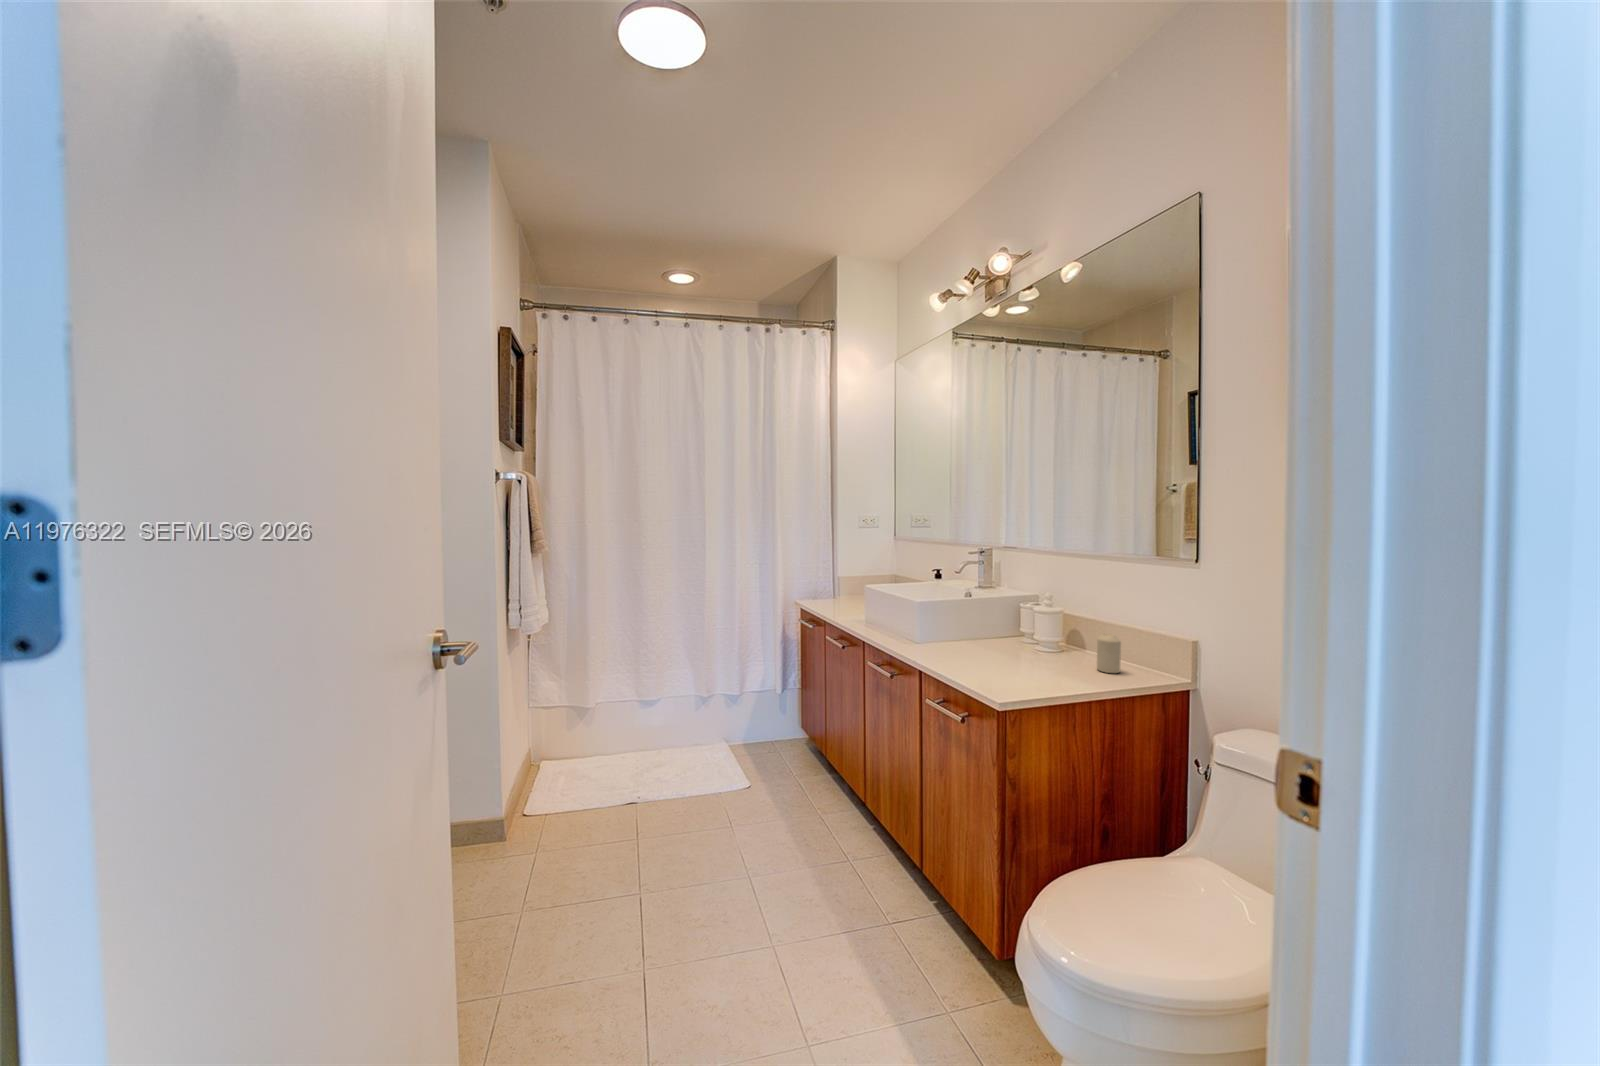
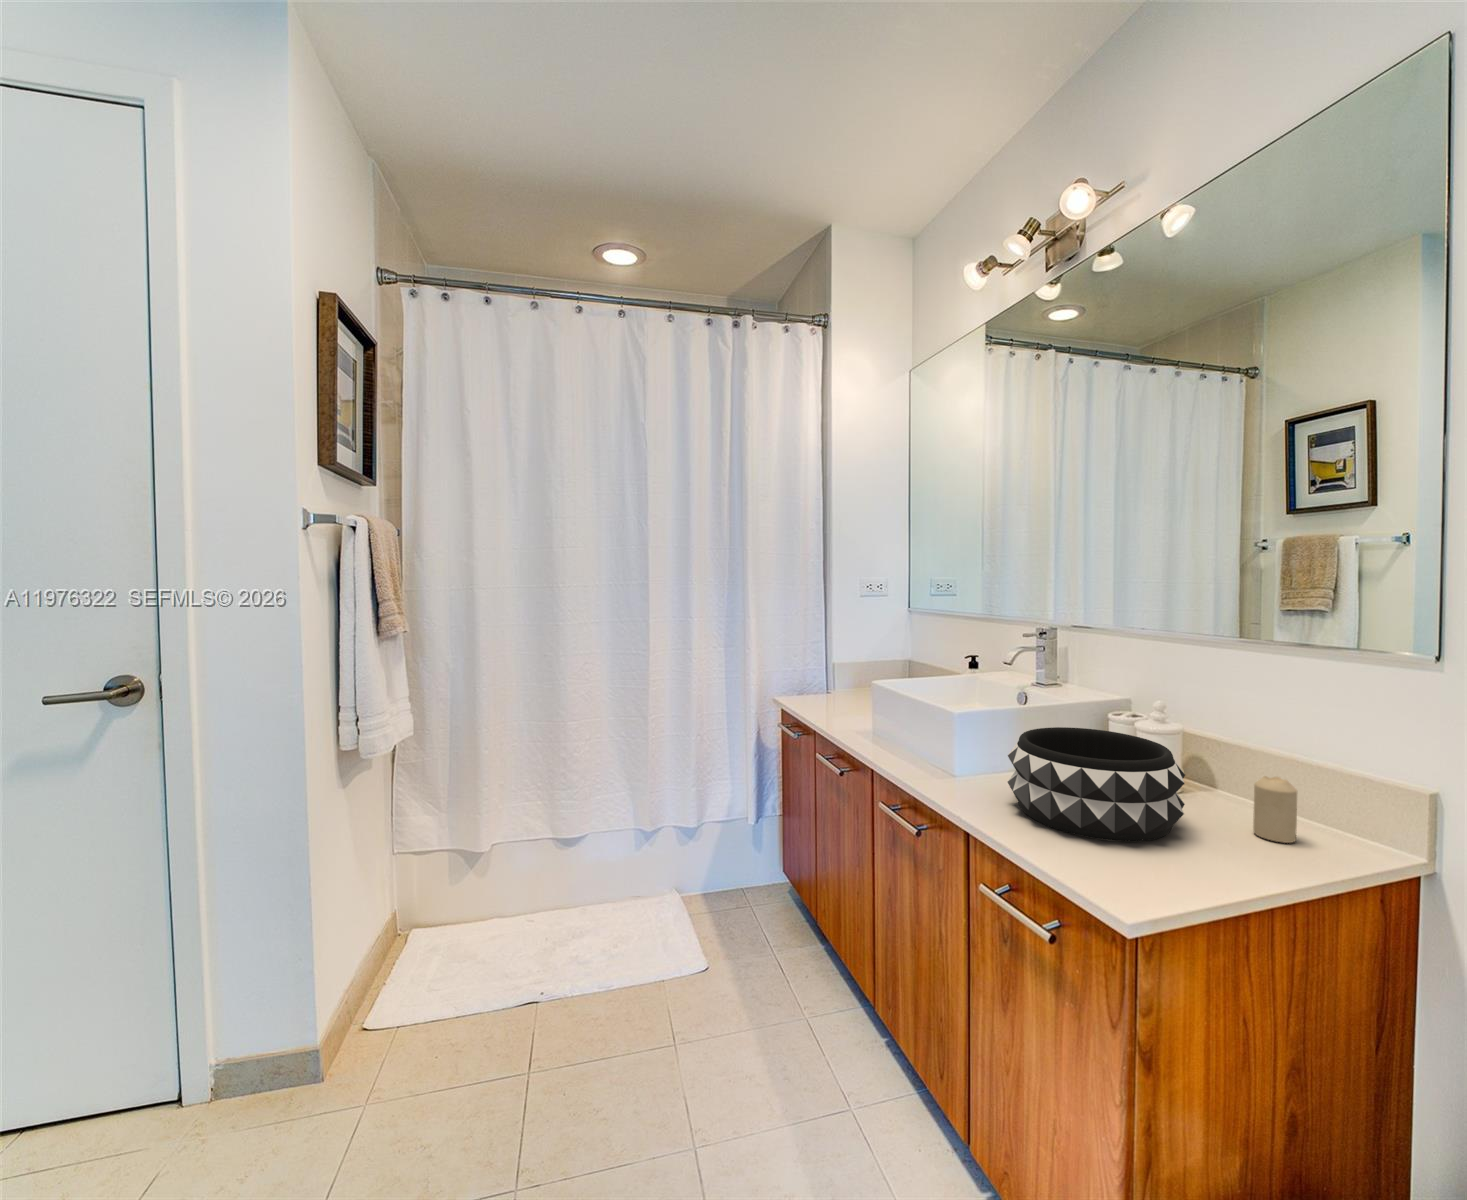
decorative bowl: none [950,609,1057,674] -> present [1008,727,1185,841]

